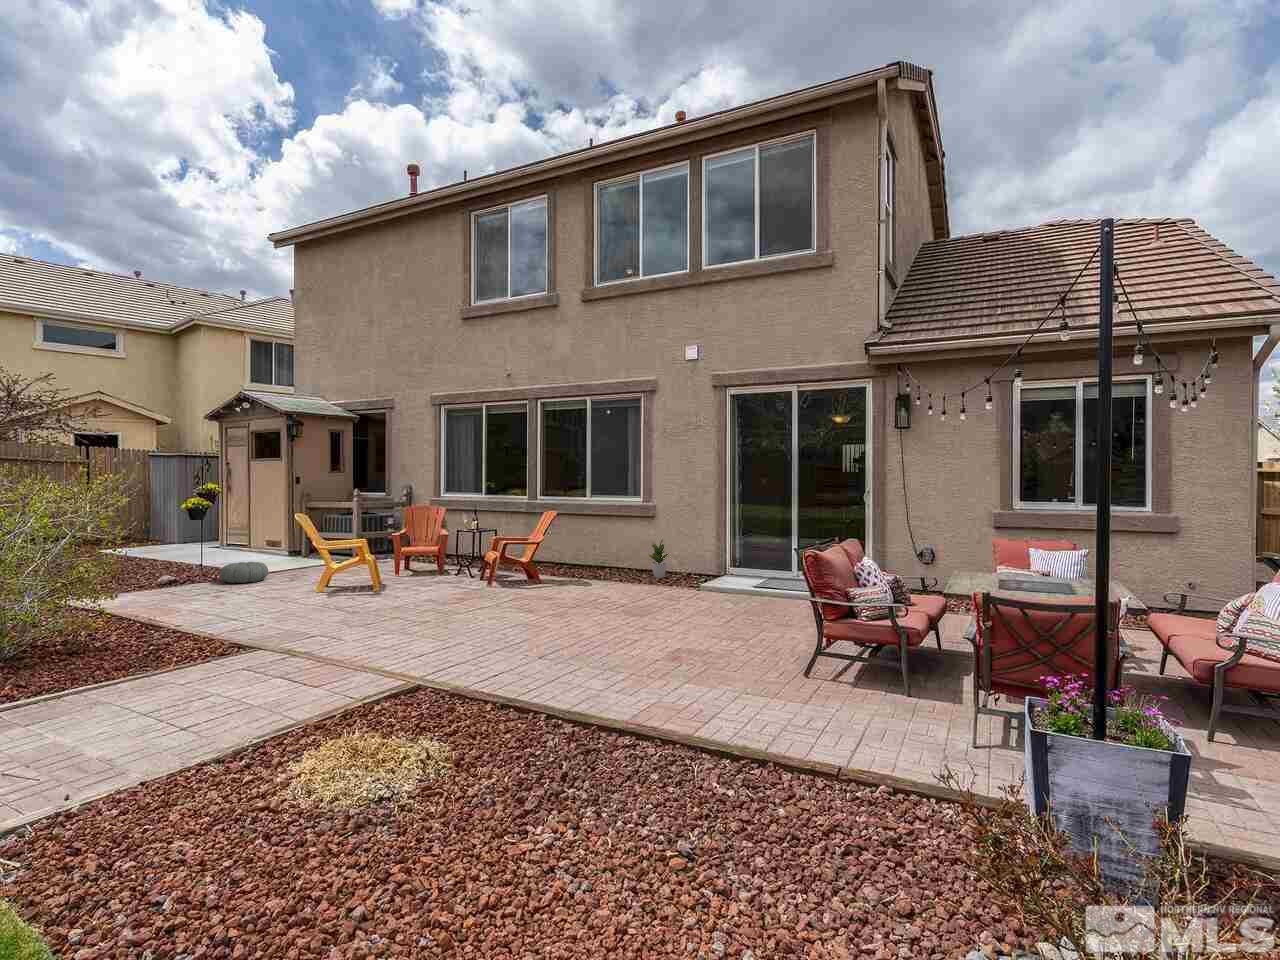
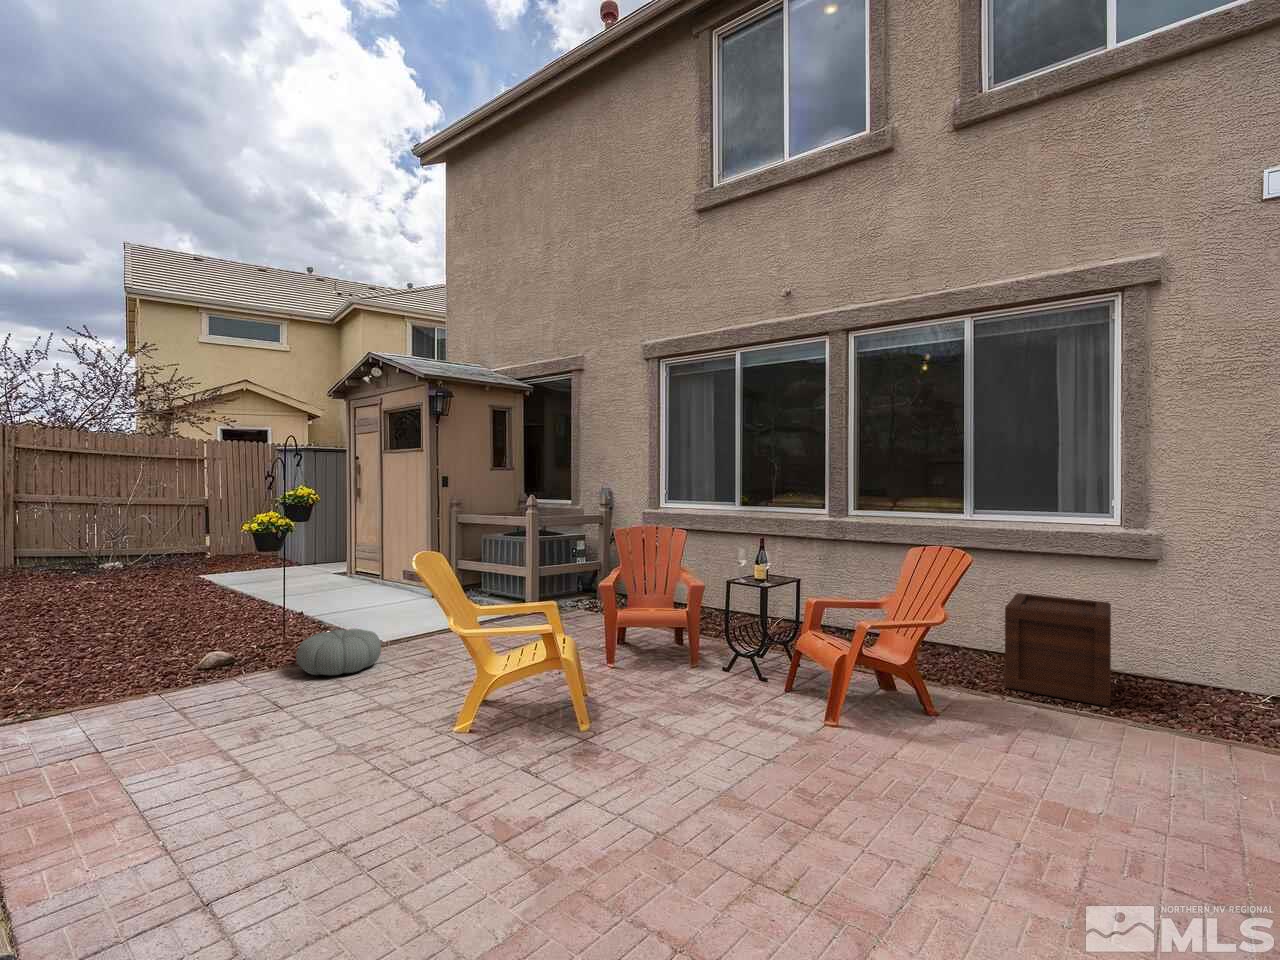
wooden crate: none [586,535,637,579] -> present [1005,593,1111,706]
potted plant: present [649,539,668,578] -> none [1159,615,1237,709]

